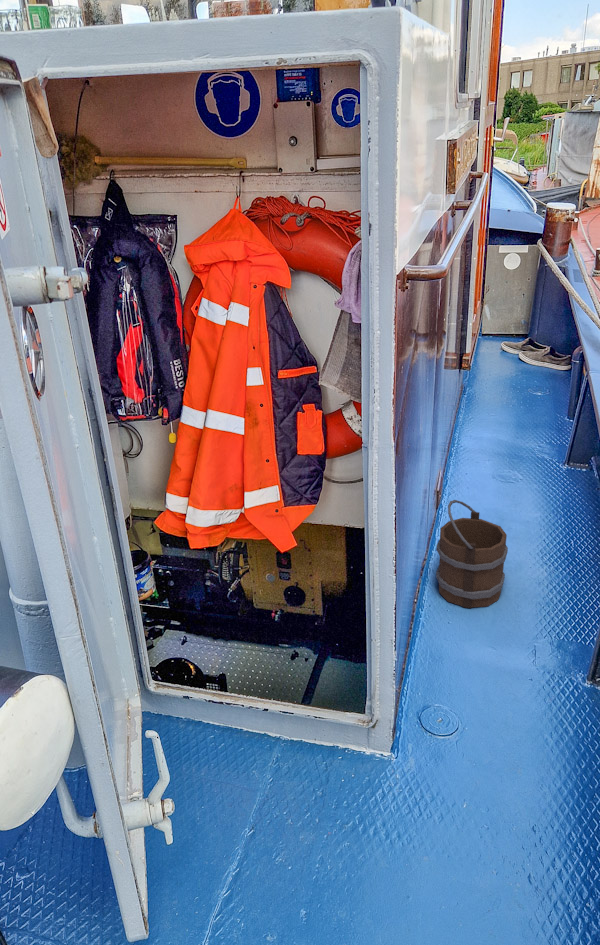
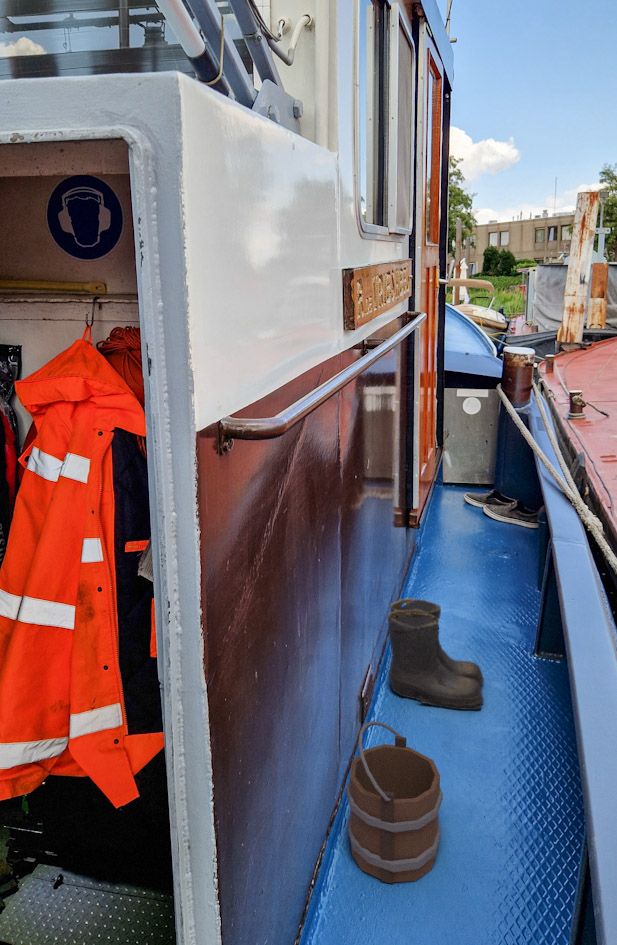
boots: none [453,421,531,505] -> present [388,598,484,710]

